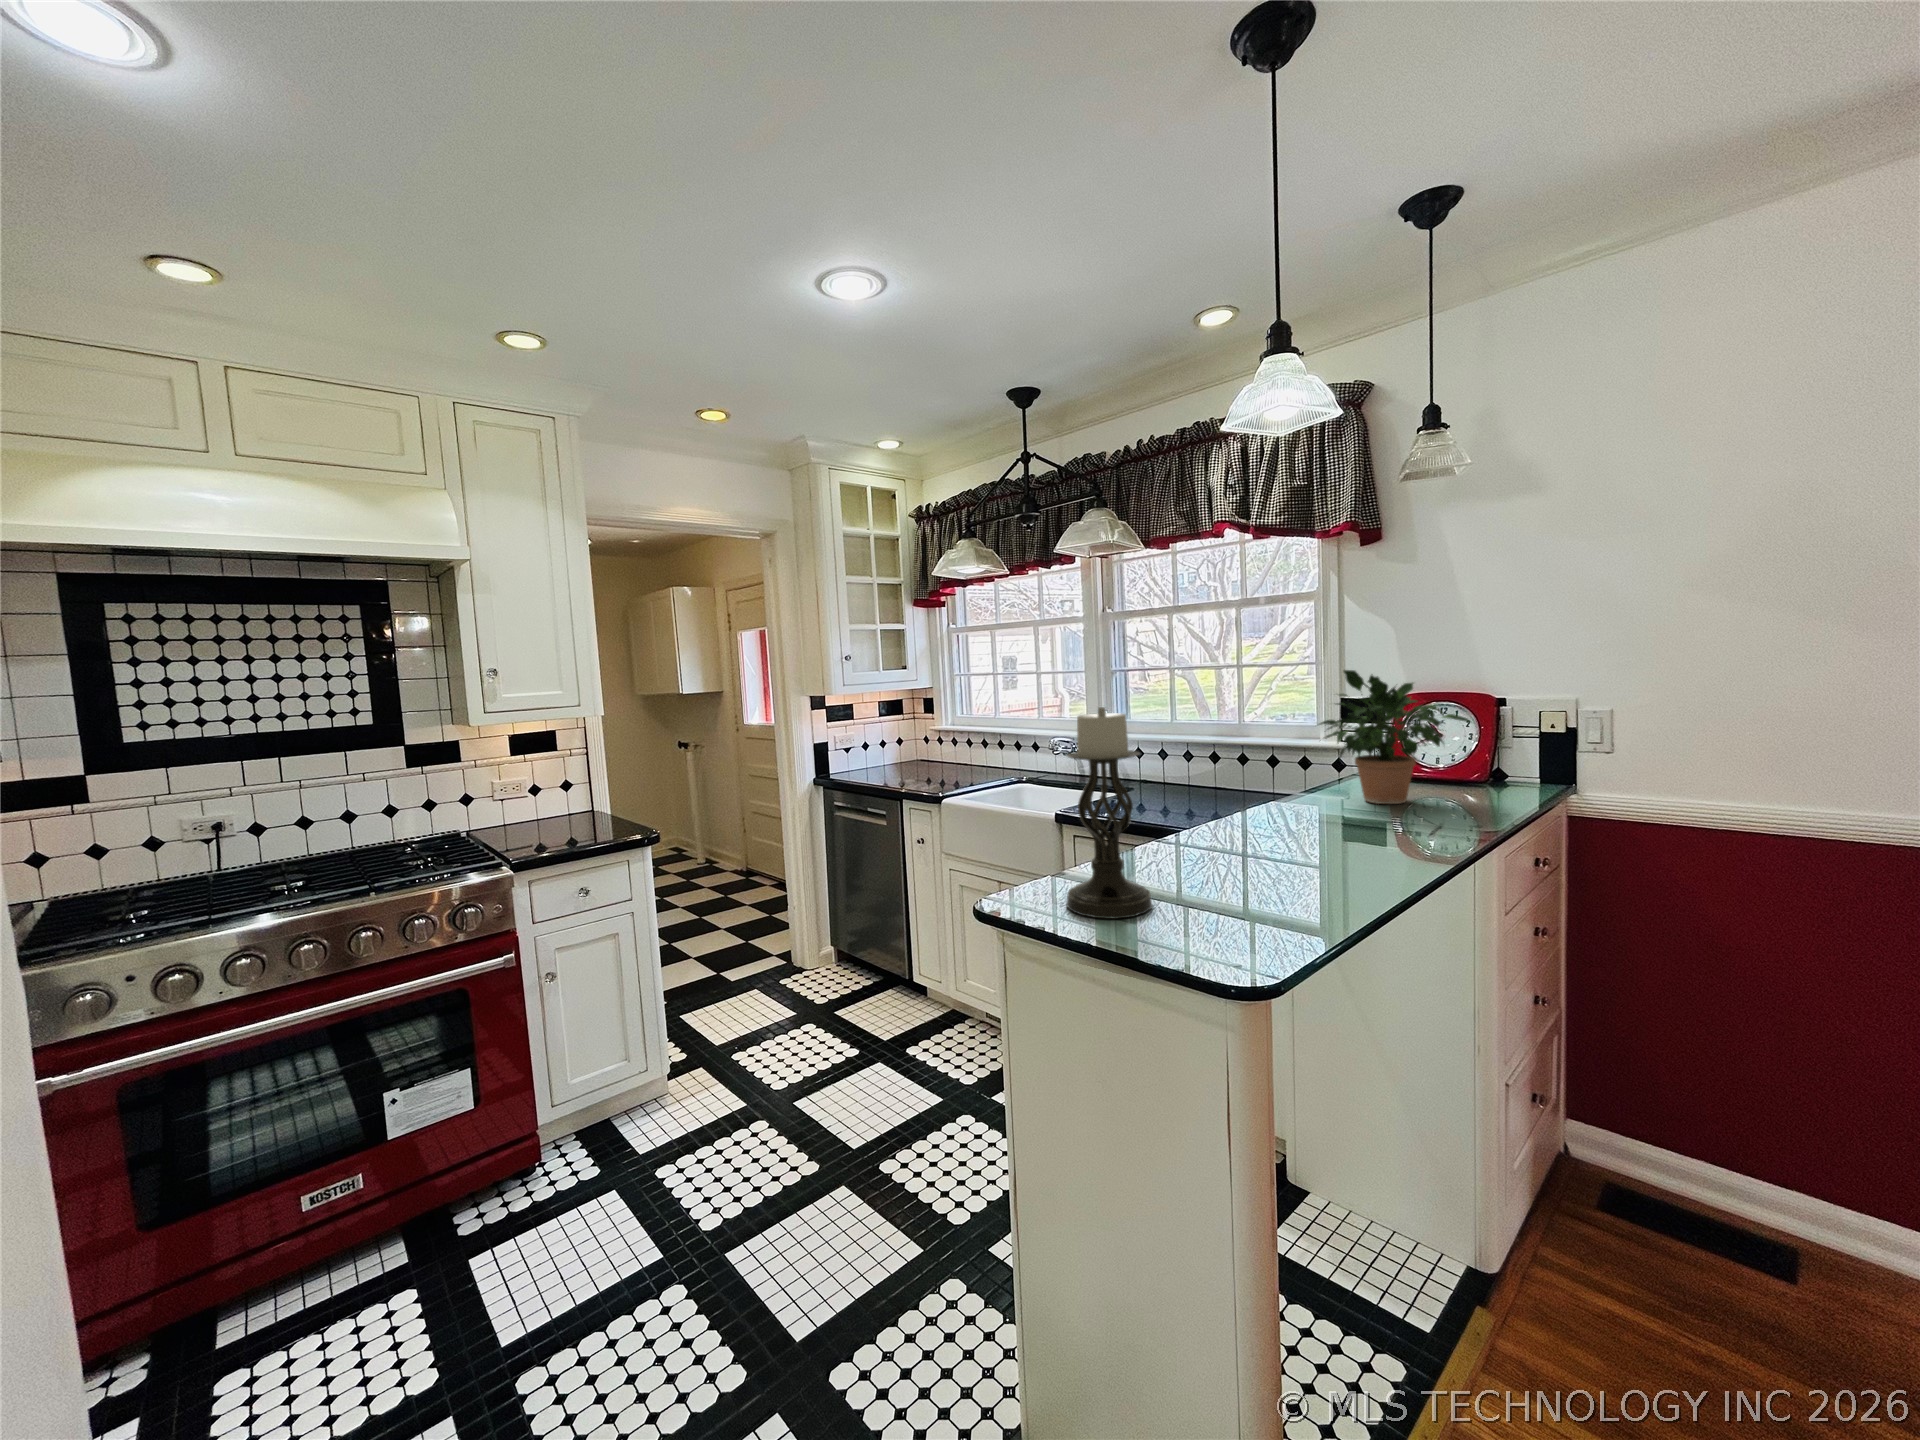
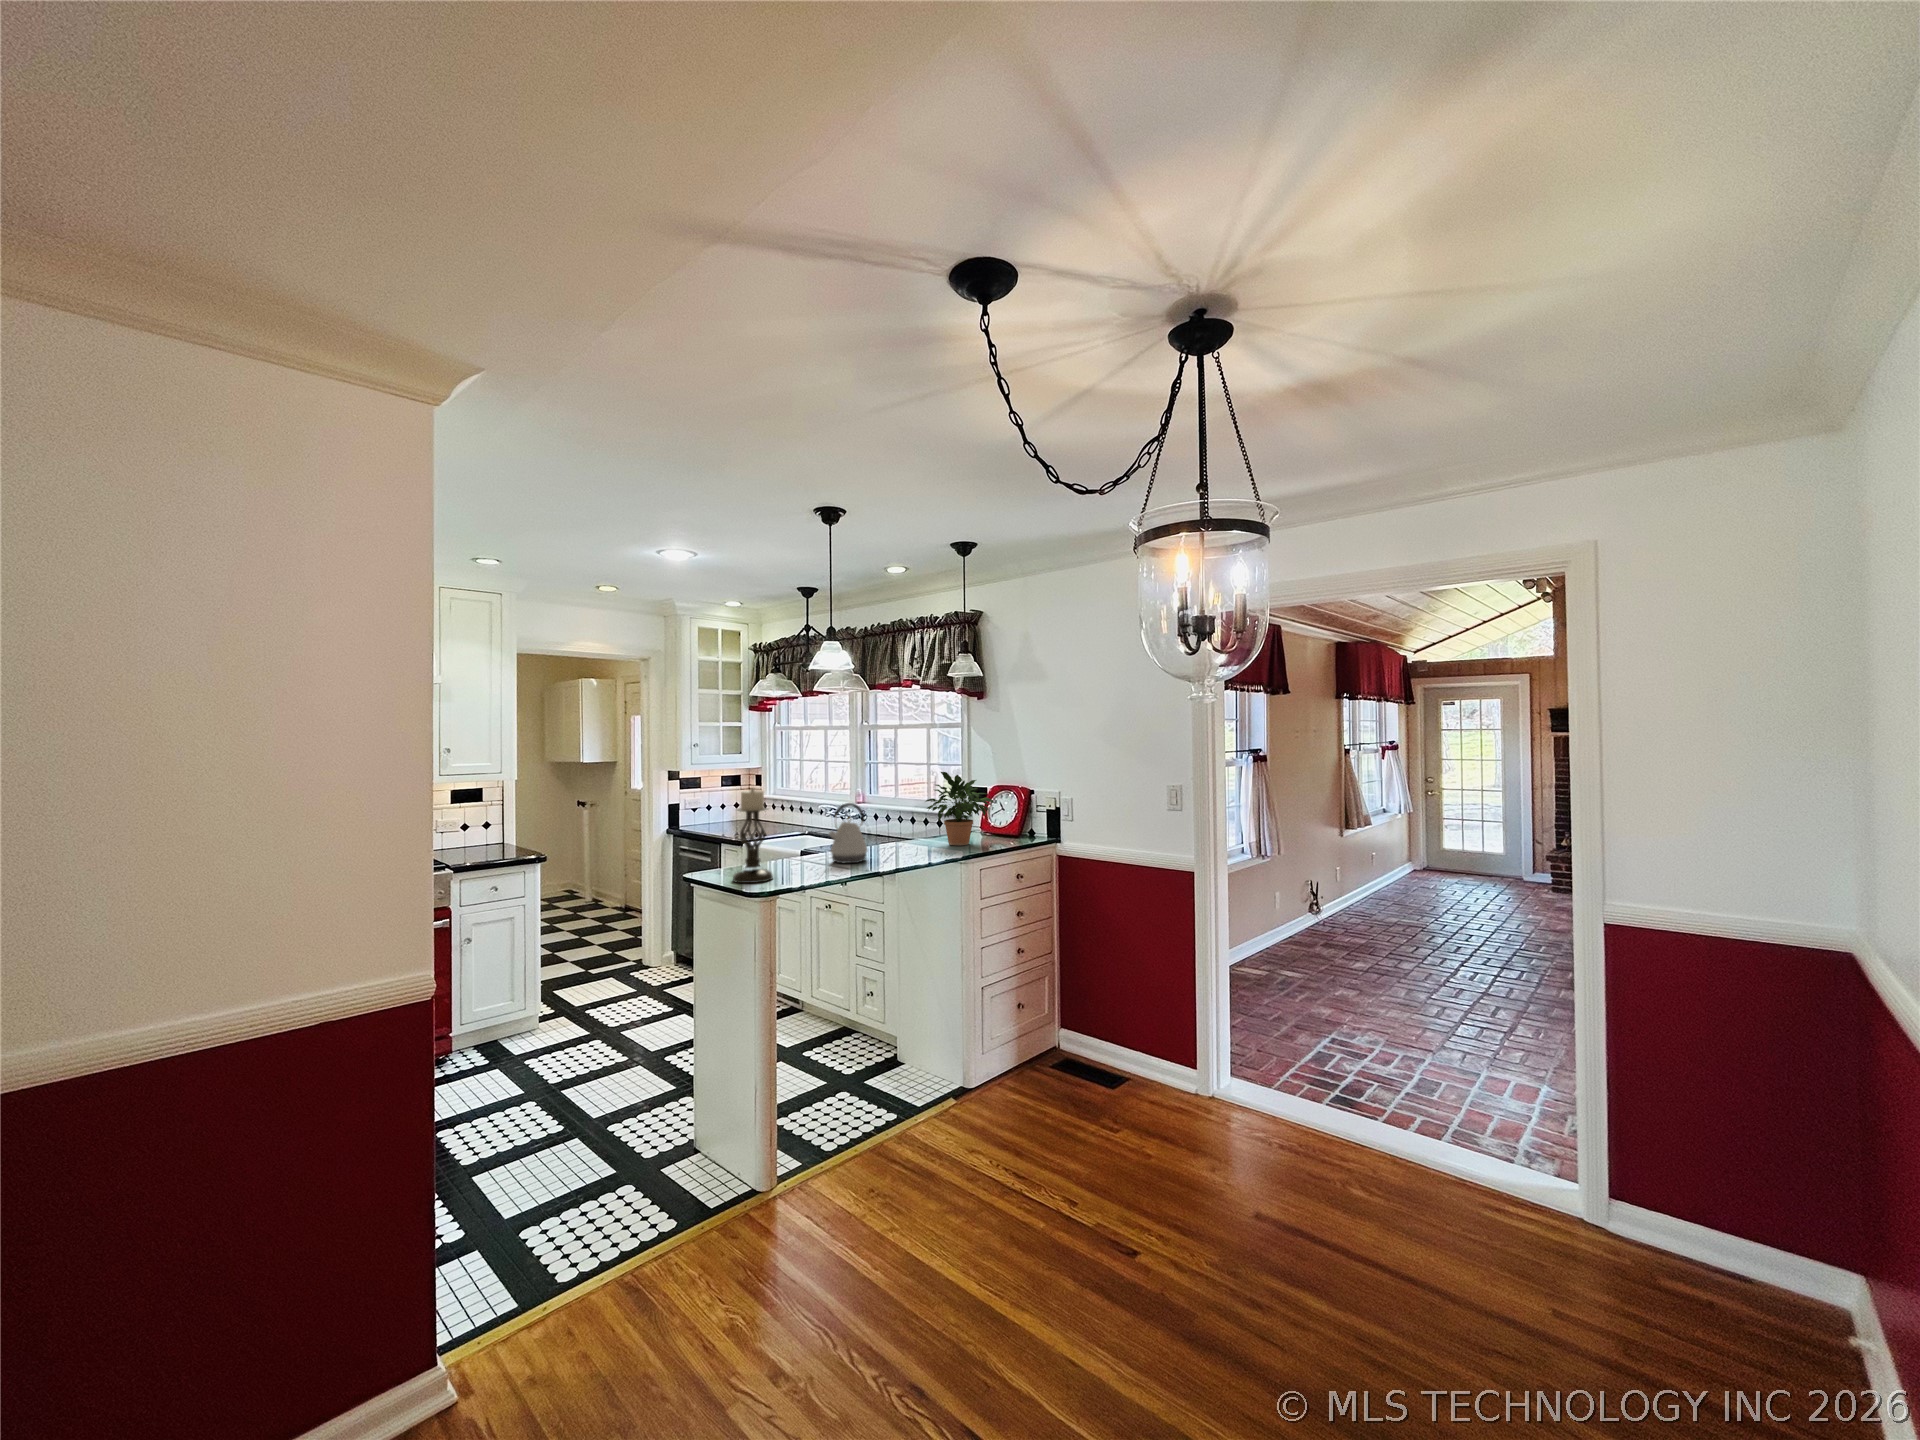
kettle: none [1203,733,1281,854] -> present [829,803,868,863]

